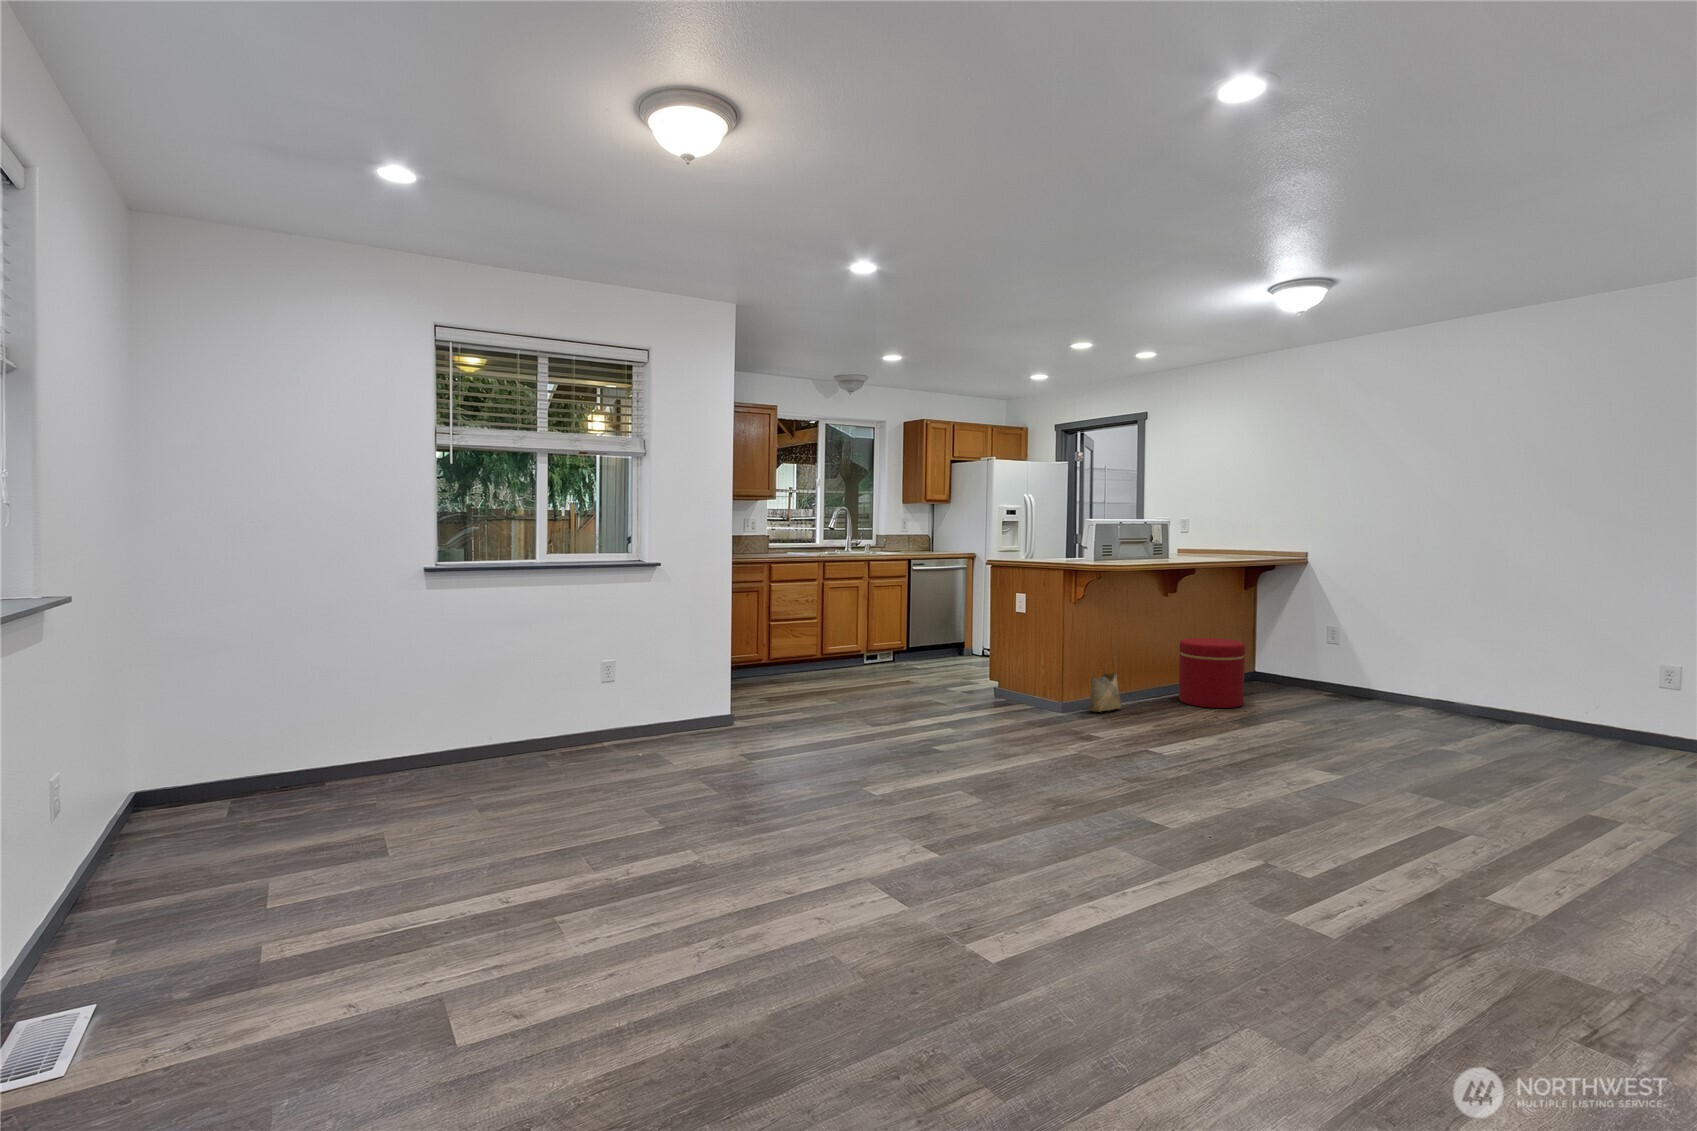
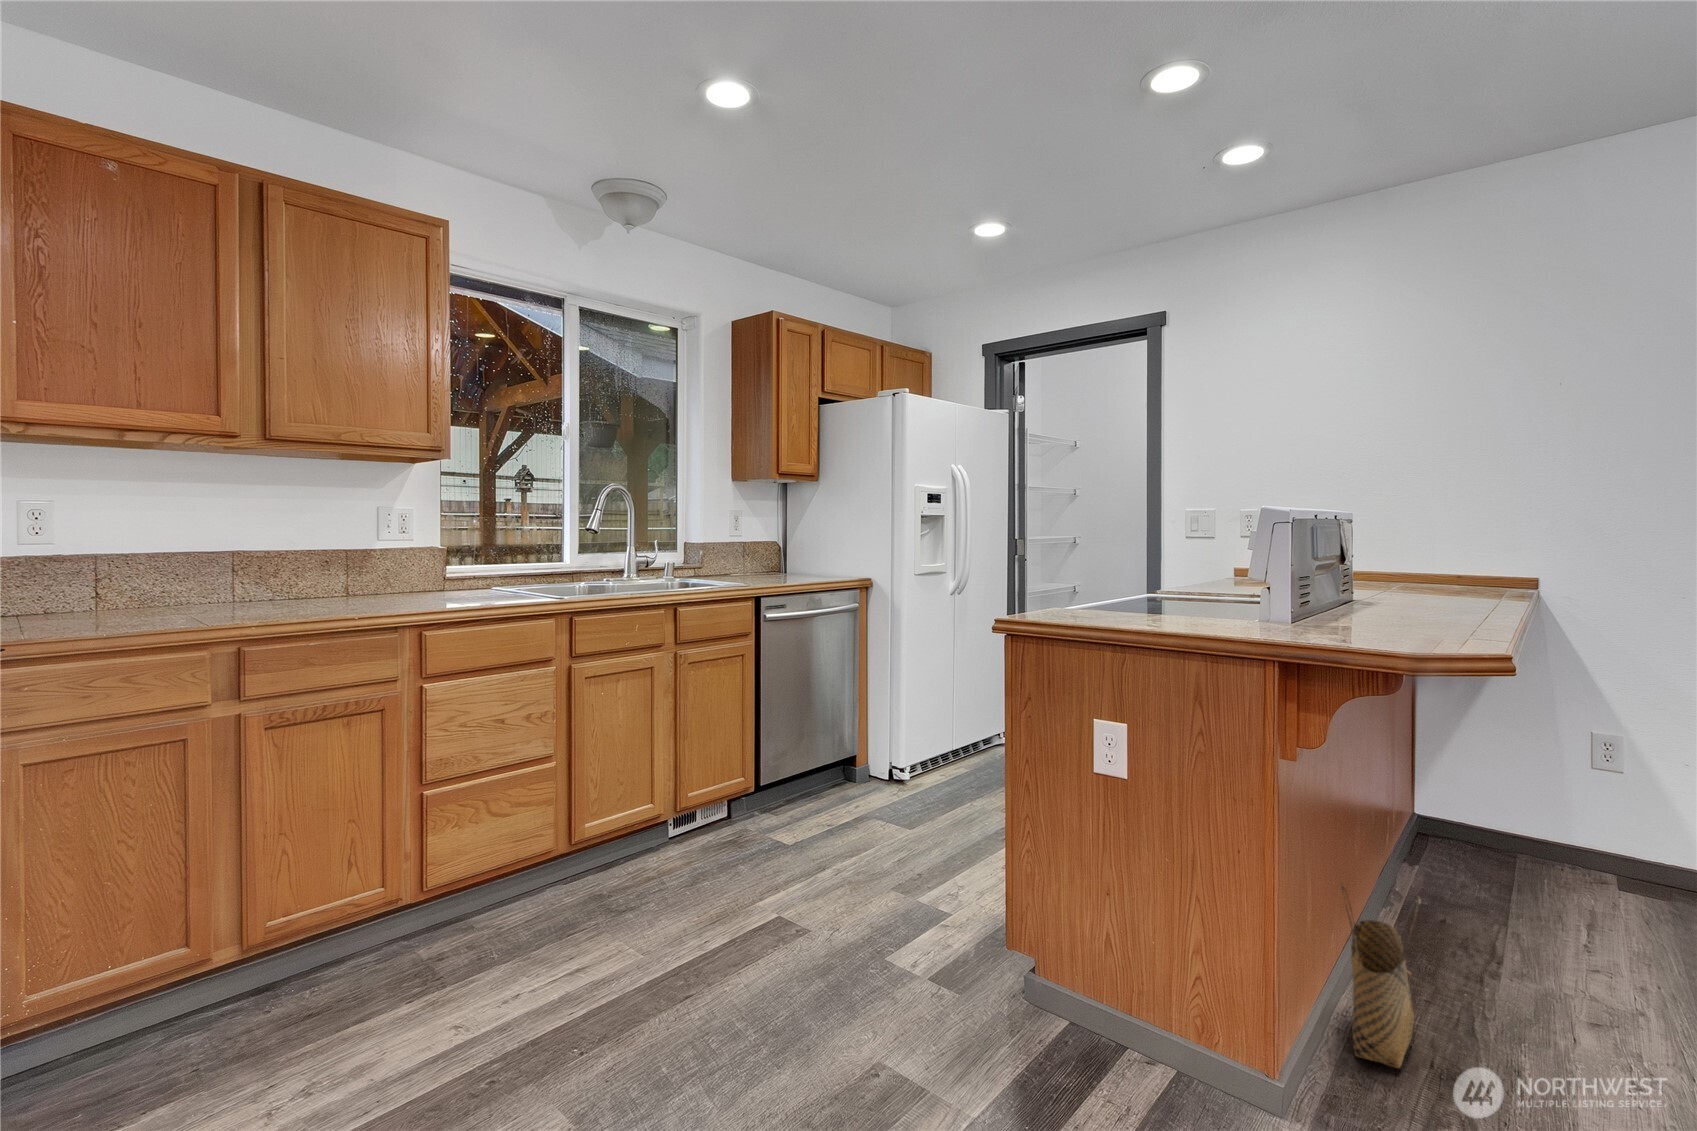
ottoman: present [1179,638,1245,708] -> none [1430,770,1620,967]

